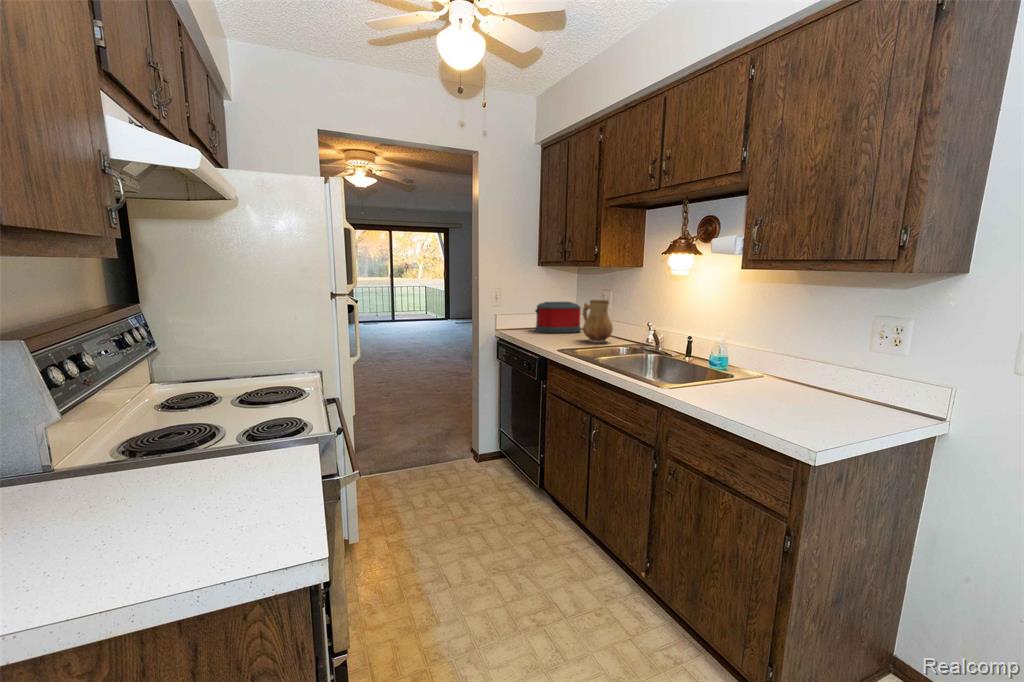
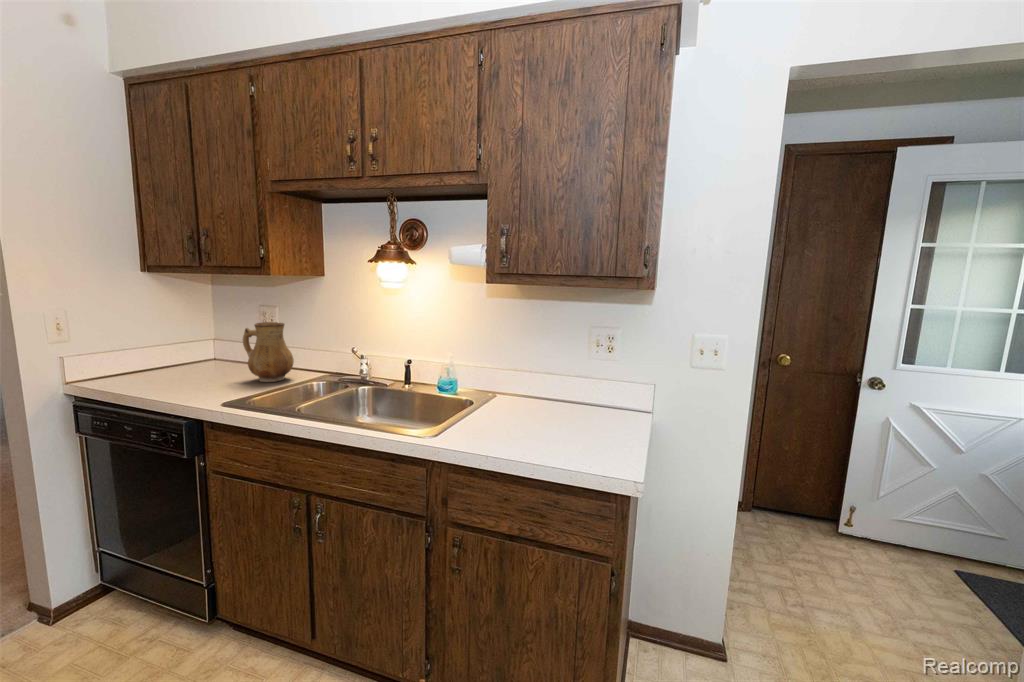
toaster: present [535,302,581,333] -> none [147,326,233,378]

